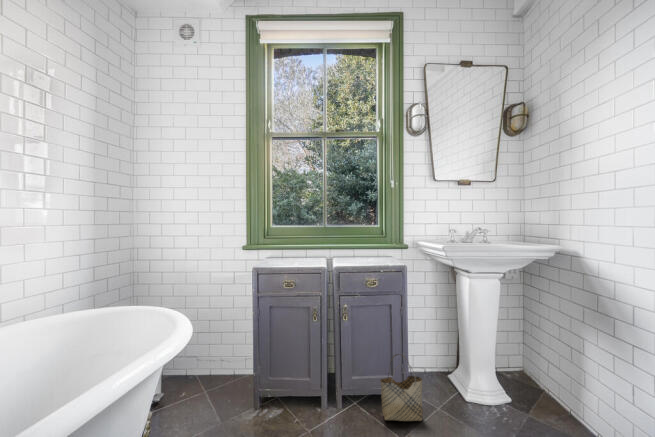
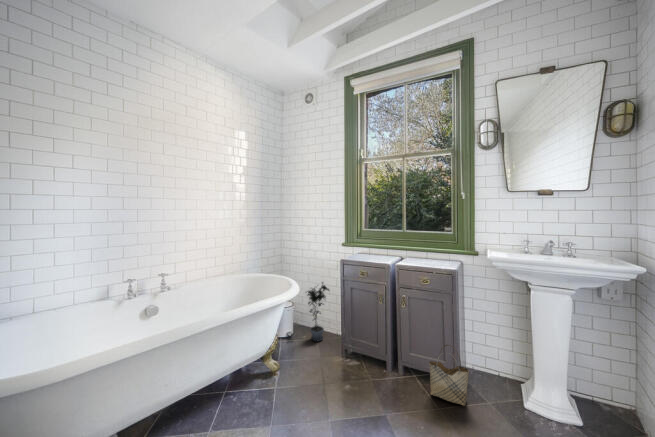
potted plant: none [187,303,227,396] -> present [307,282,329,341]

